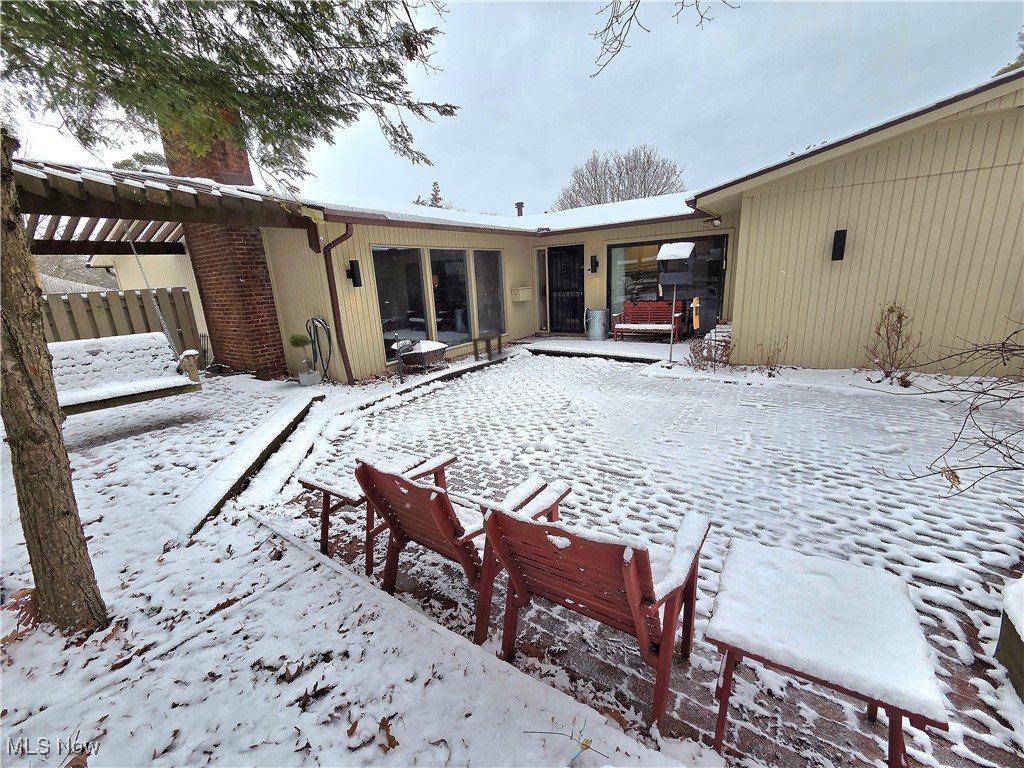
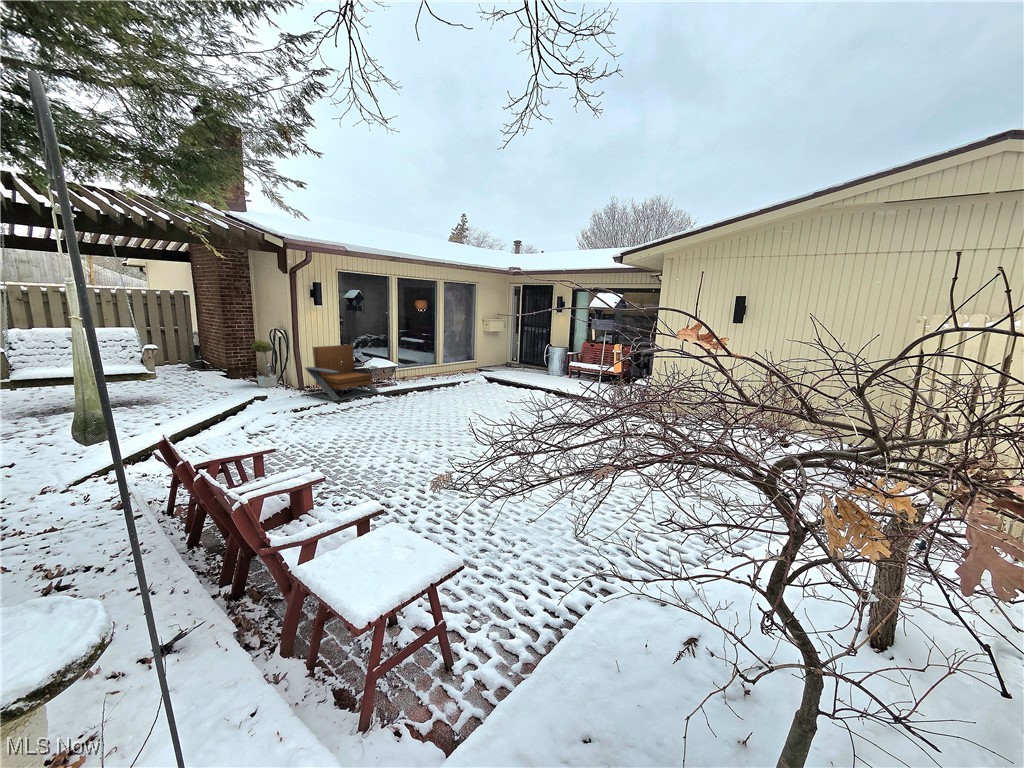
lounge chair: none [353,328,432,392] -> present [305,345,378,401]
bench: present [473,332,502,360] -> none [430,358,463,384]

